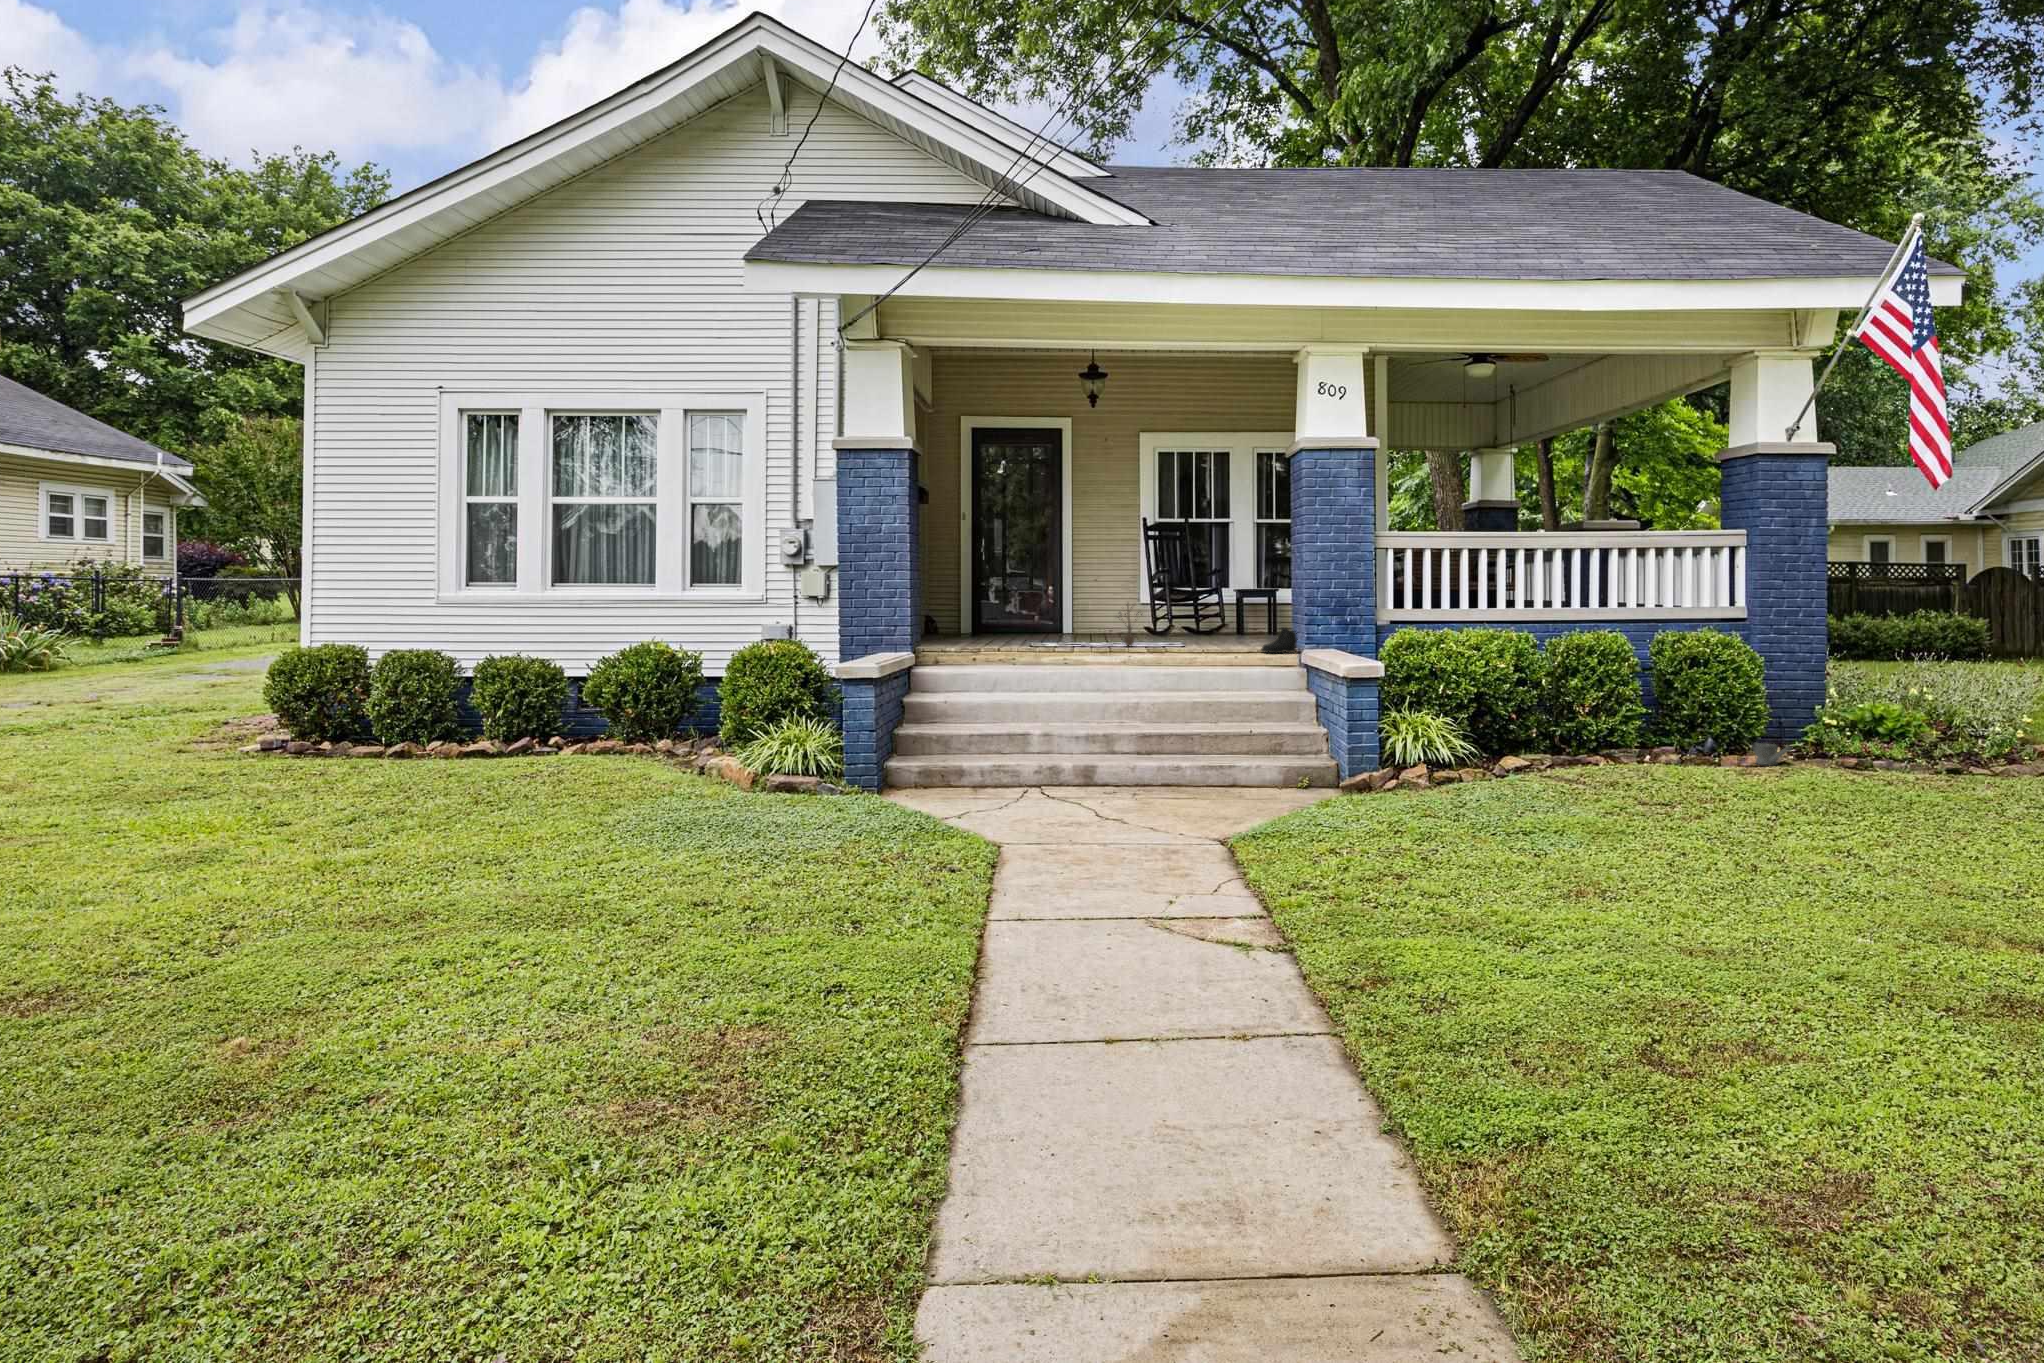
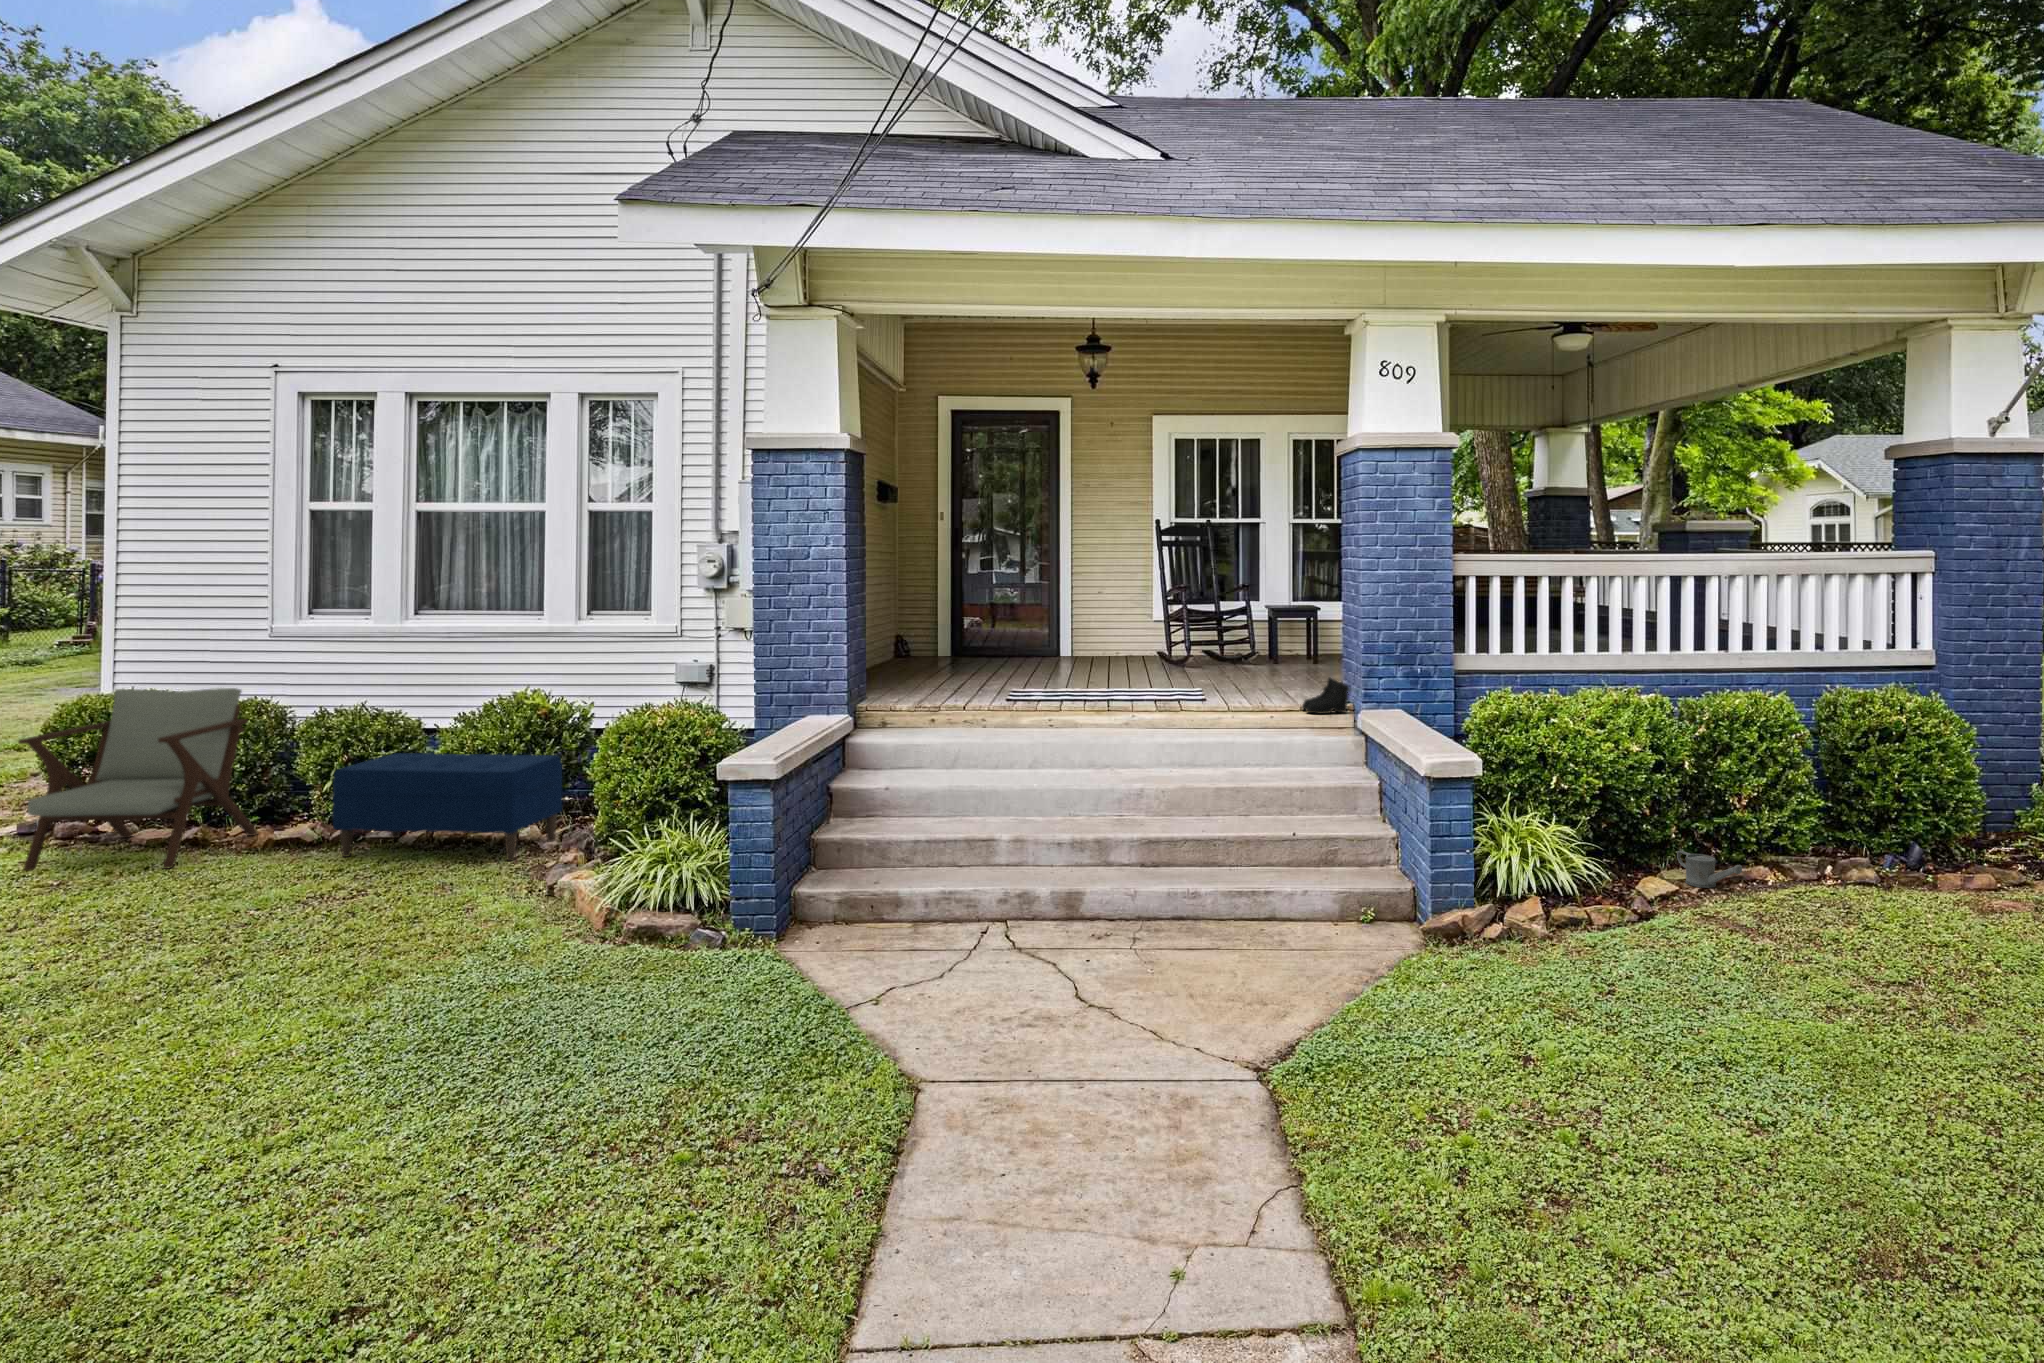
decorative plant: present [1118,604,1142,646] -> none [1110,636,1152,692]
lounge chair: none [281,635,439,768] -> present [18,688,258,871]
bench: none [514,687,683,763] -> present [333,753,562,861]
watering can: present [1752,743,1791,766] -> present [1677,851,1742,888]

